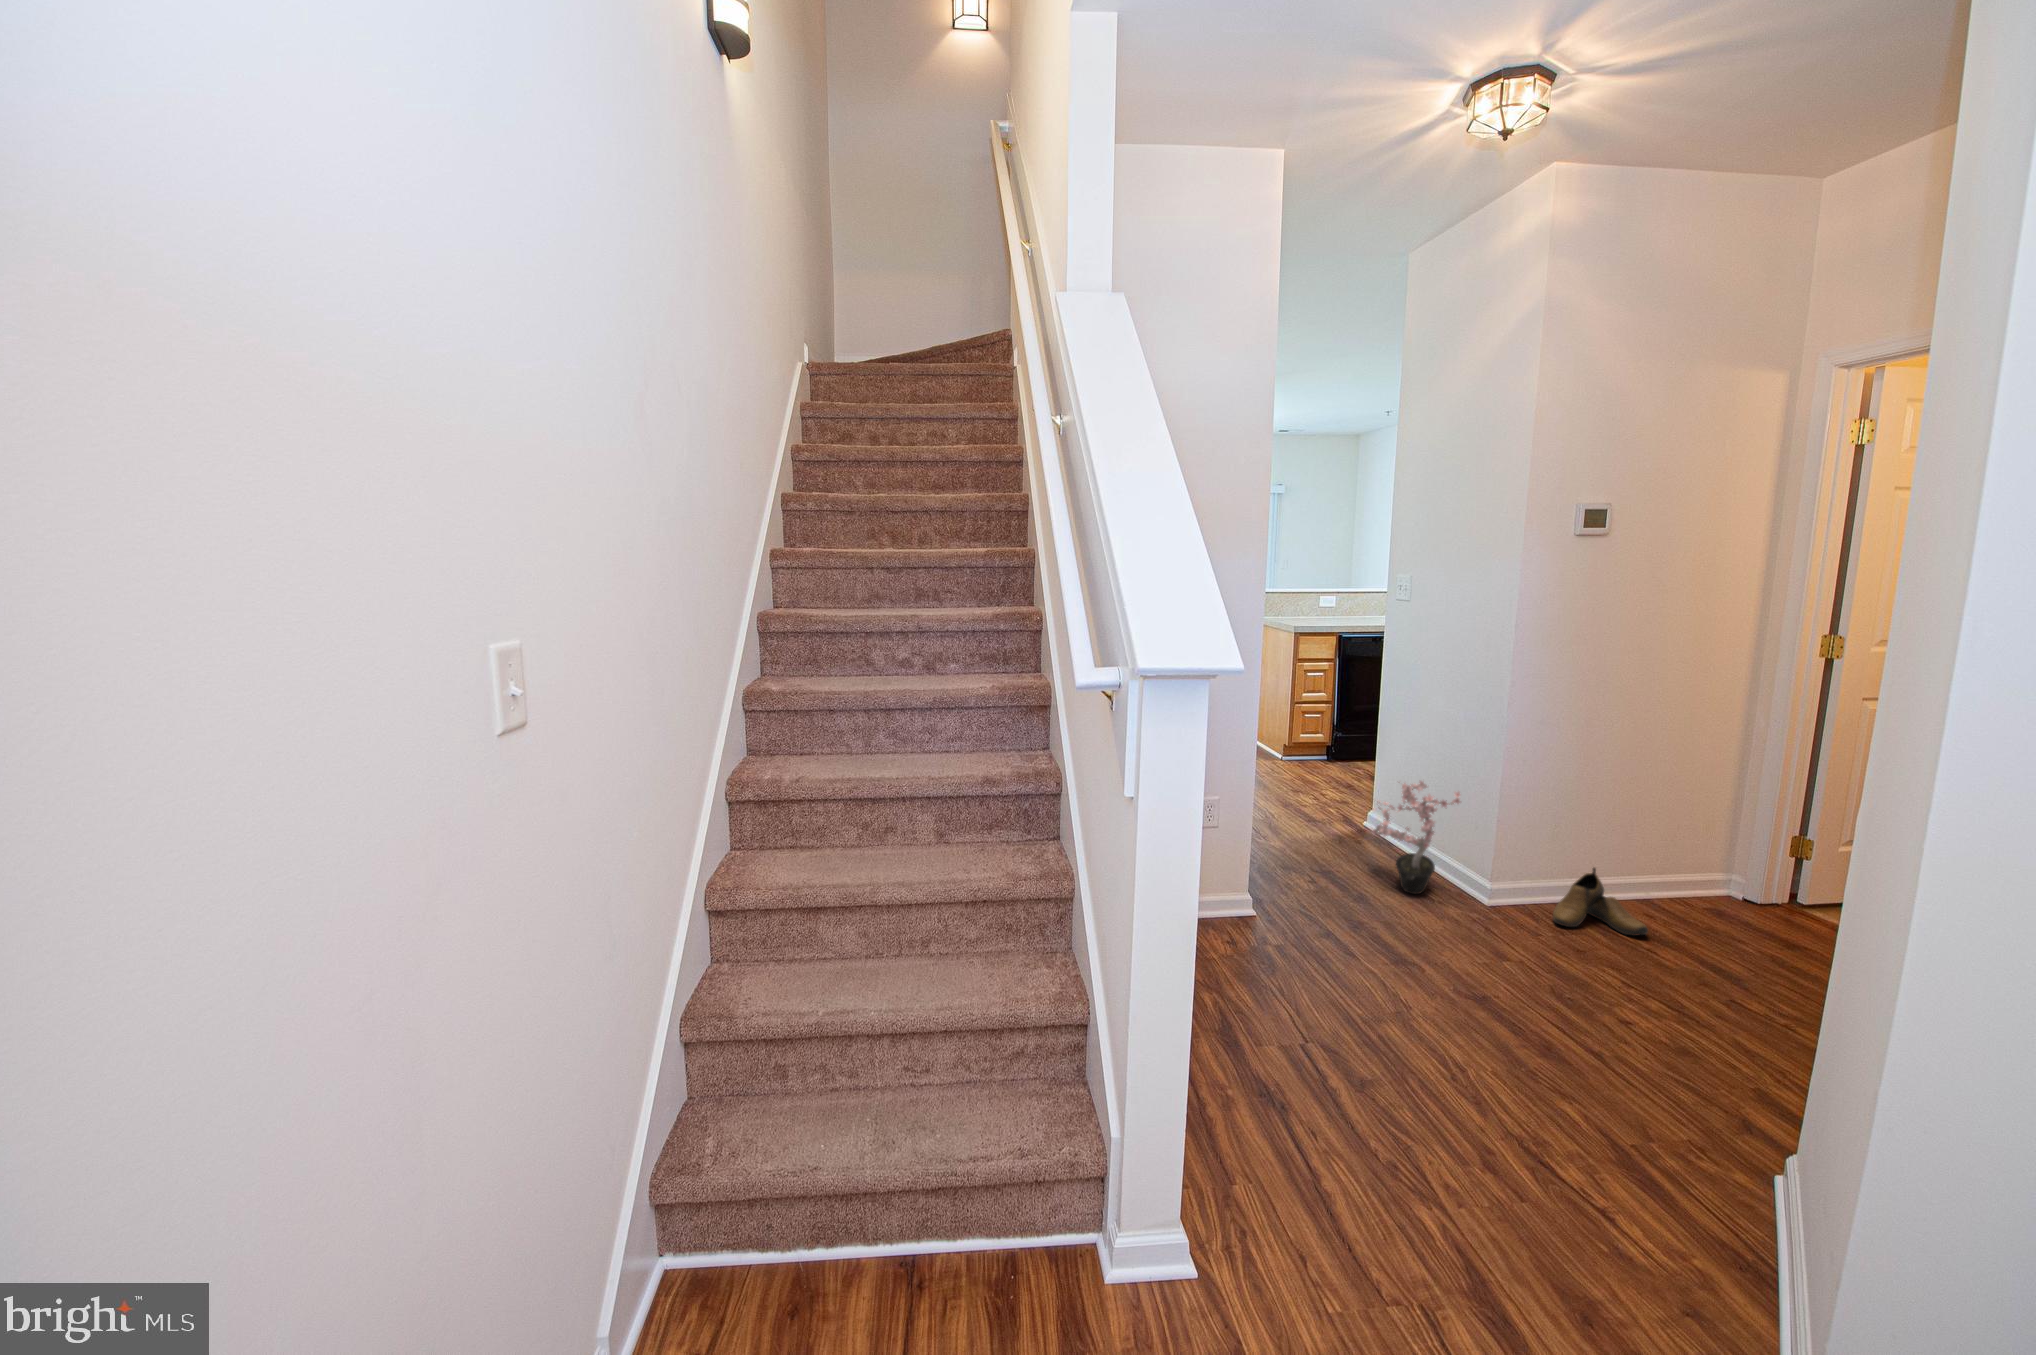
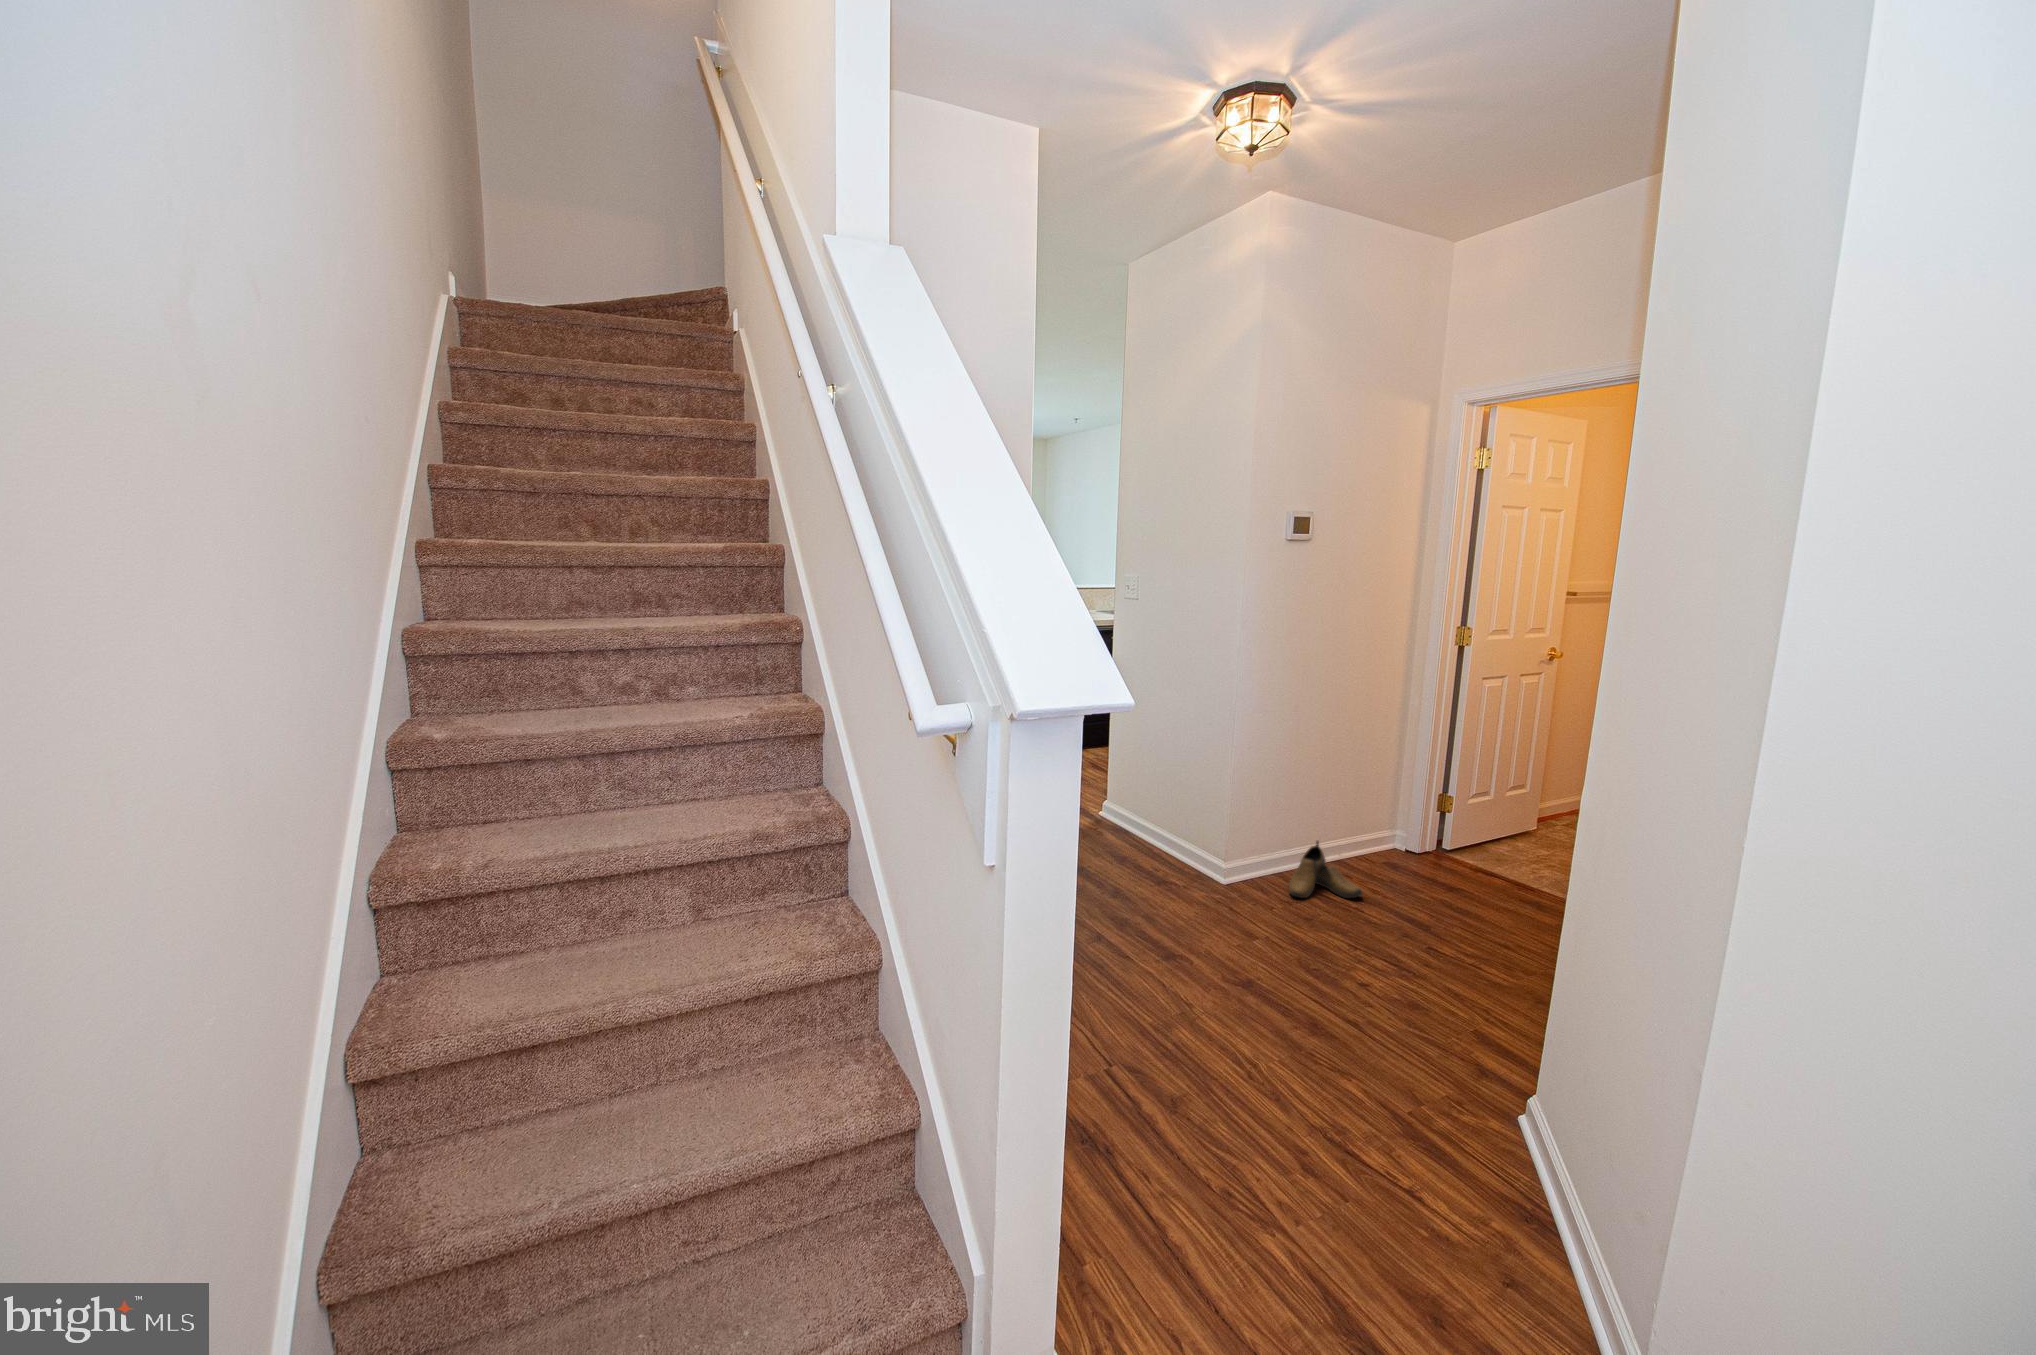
potted plant: present [1372,781,1461,894] -> none [1126,766,1215,884]

